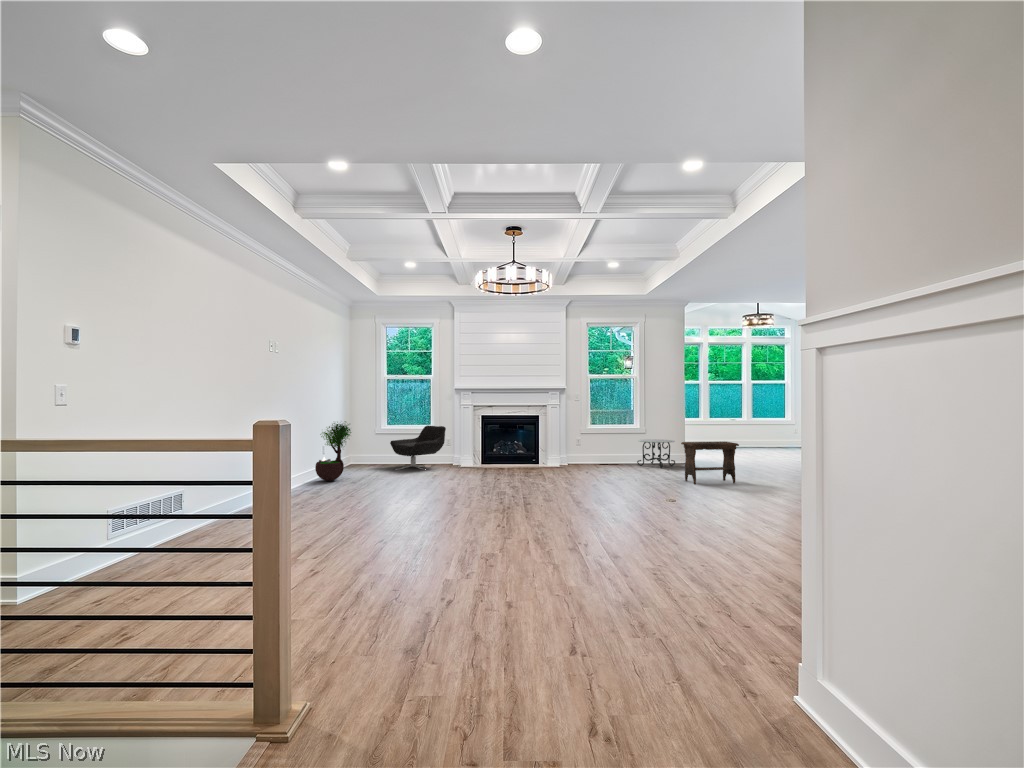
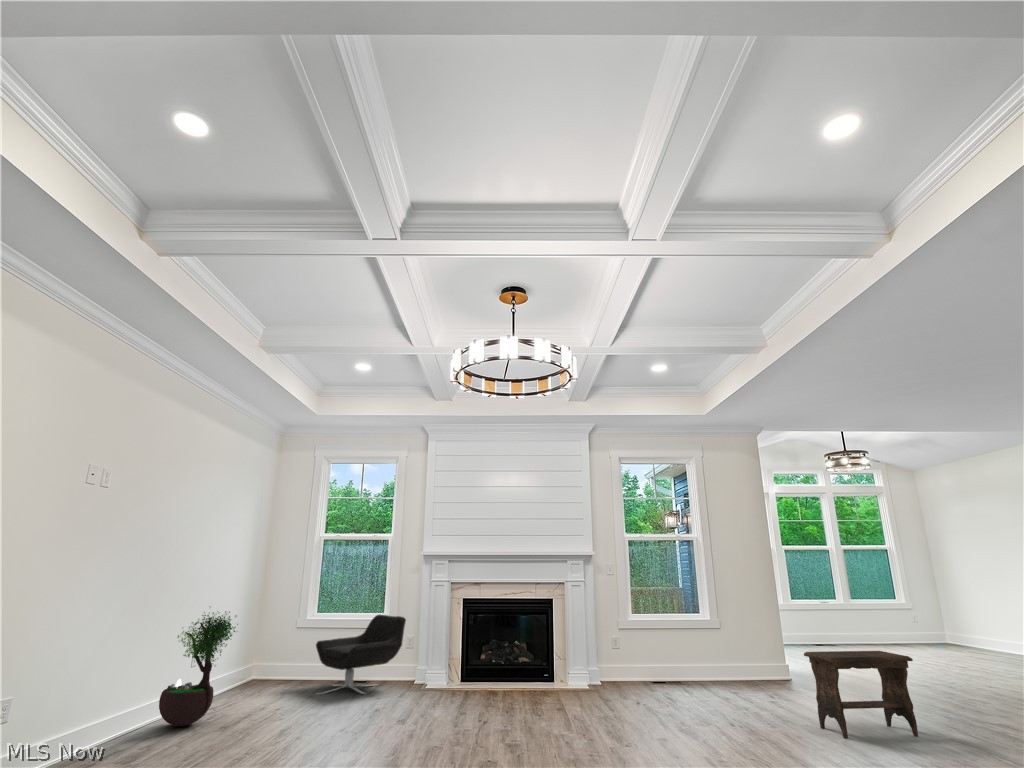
side table: present [637,439,675,468] -> none [710,639,774,691]

